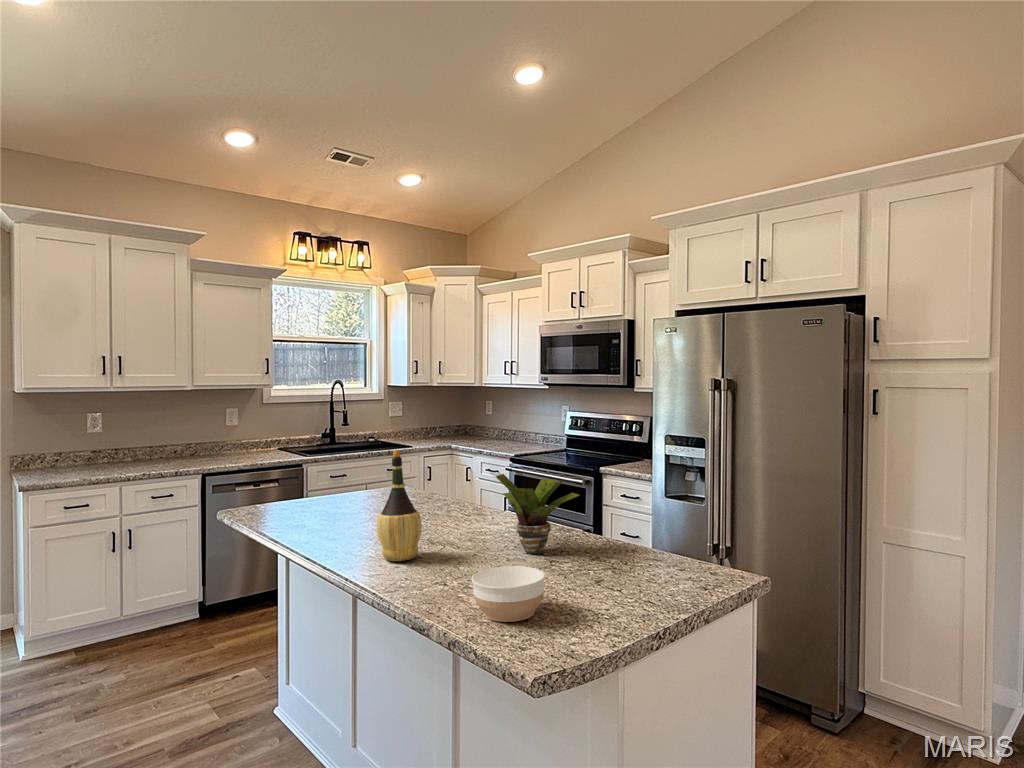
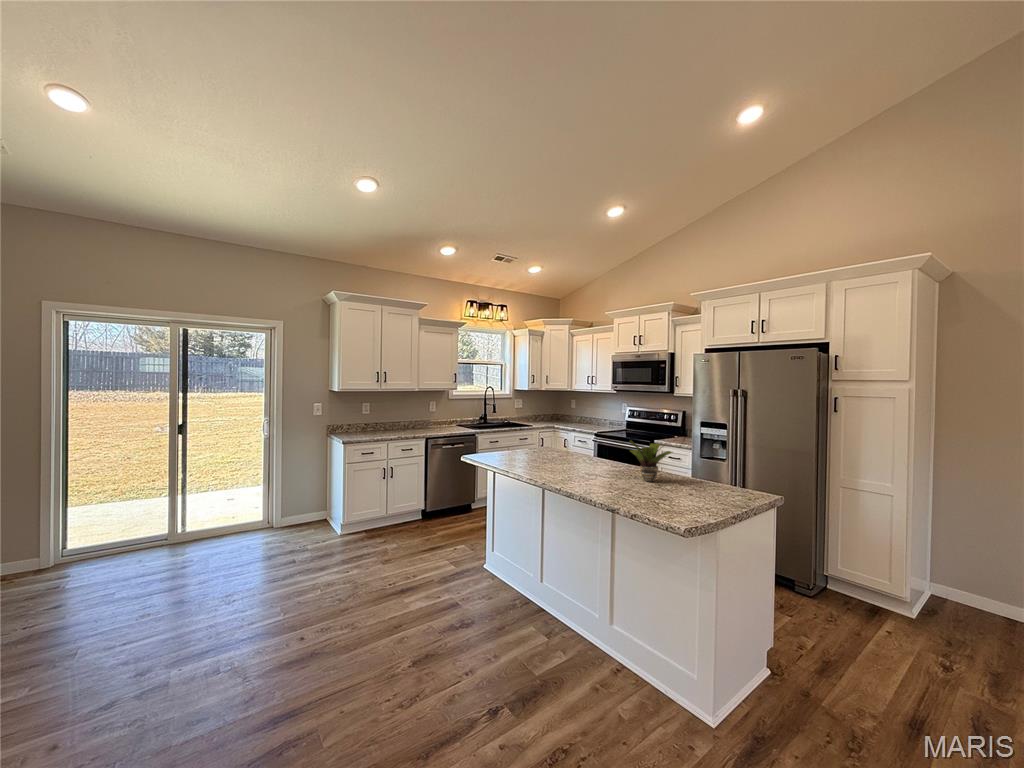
wine bottle: present [377,450,422,561] -> none [572,426,594,482]
bowl: present [471,566,545,622] -> none [637,484,675,508]

